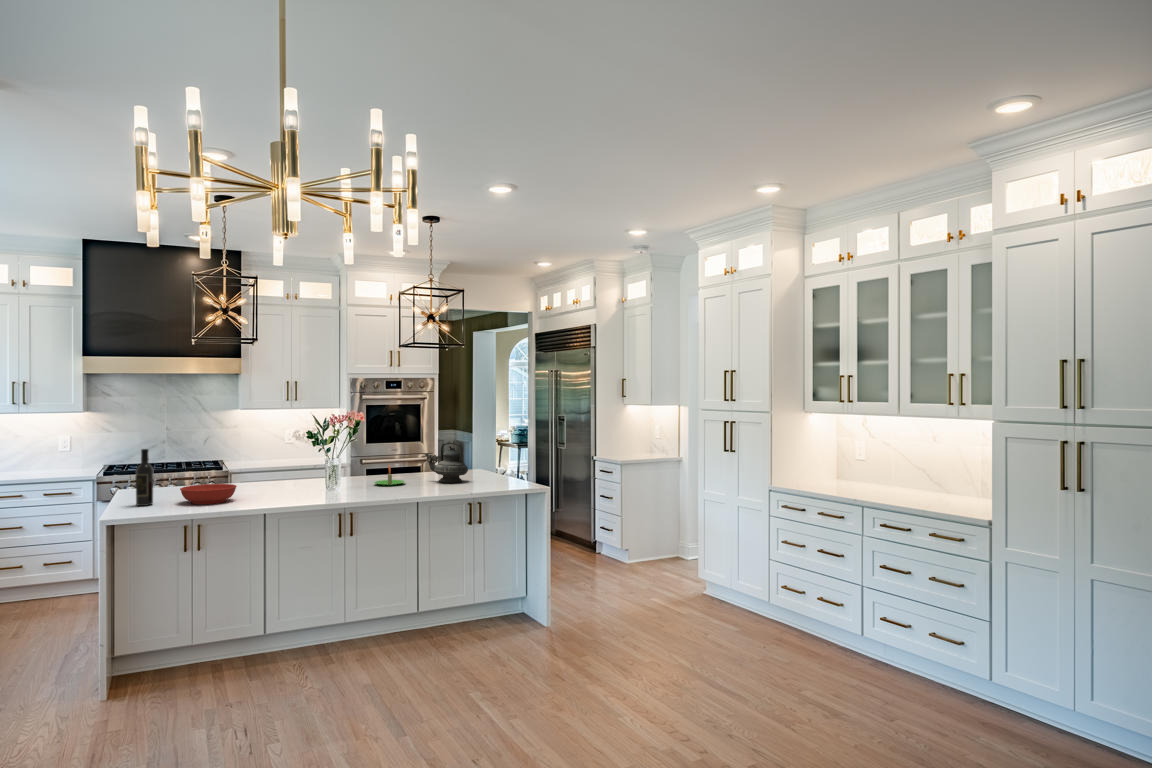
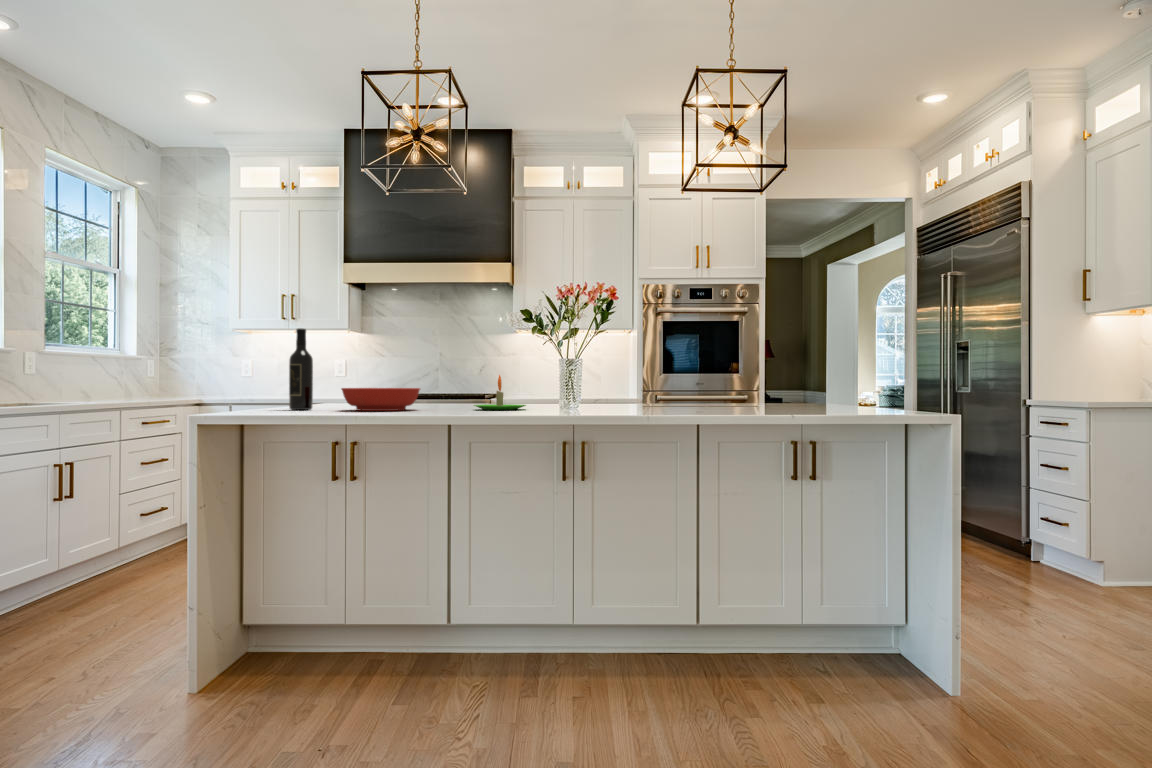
teapot: present [425,441,468,483] -> none [722,339,795,408]
candle: present [374,465,405,486] -> present [473,375,526,410]

